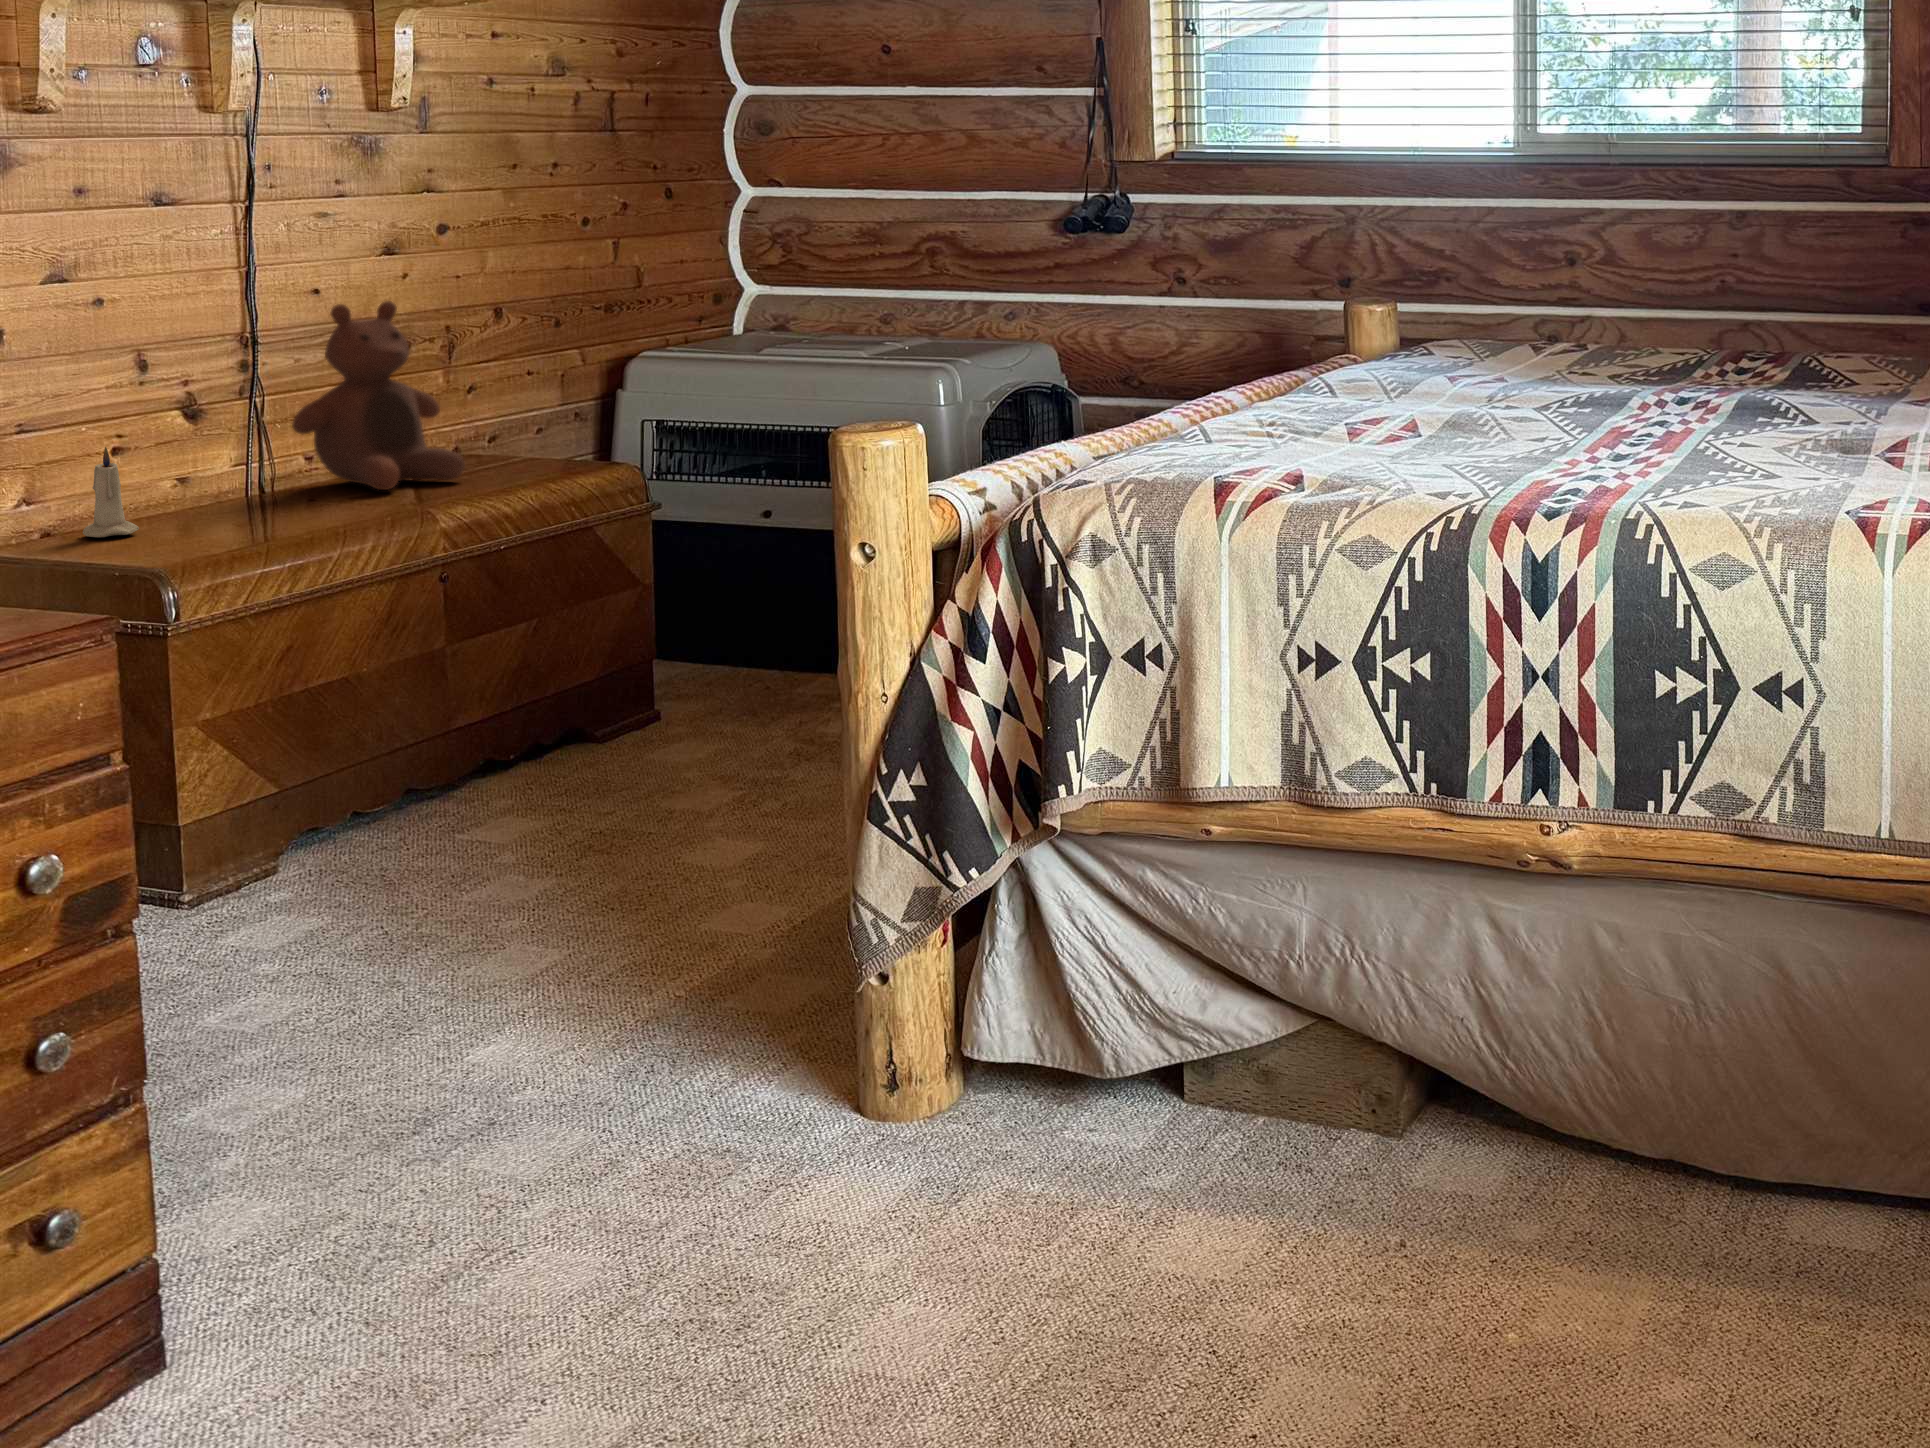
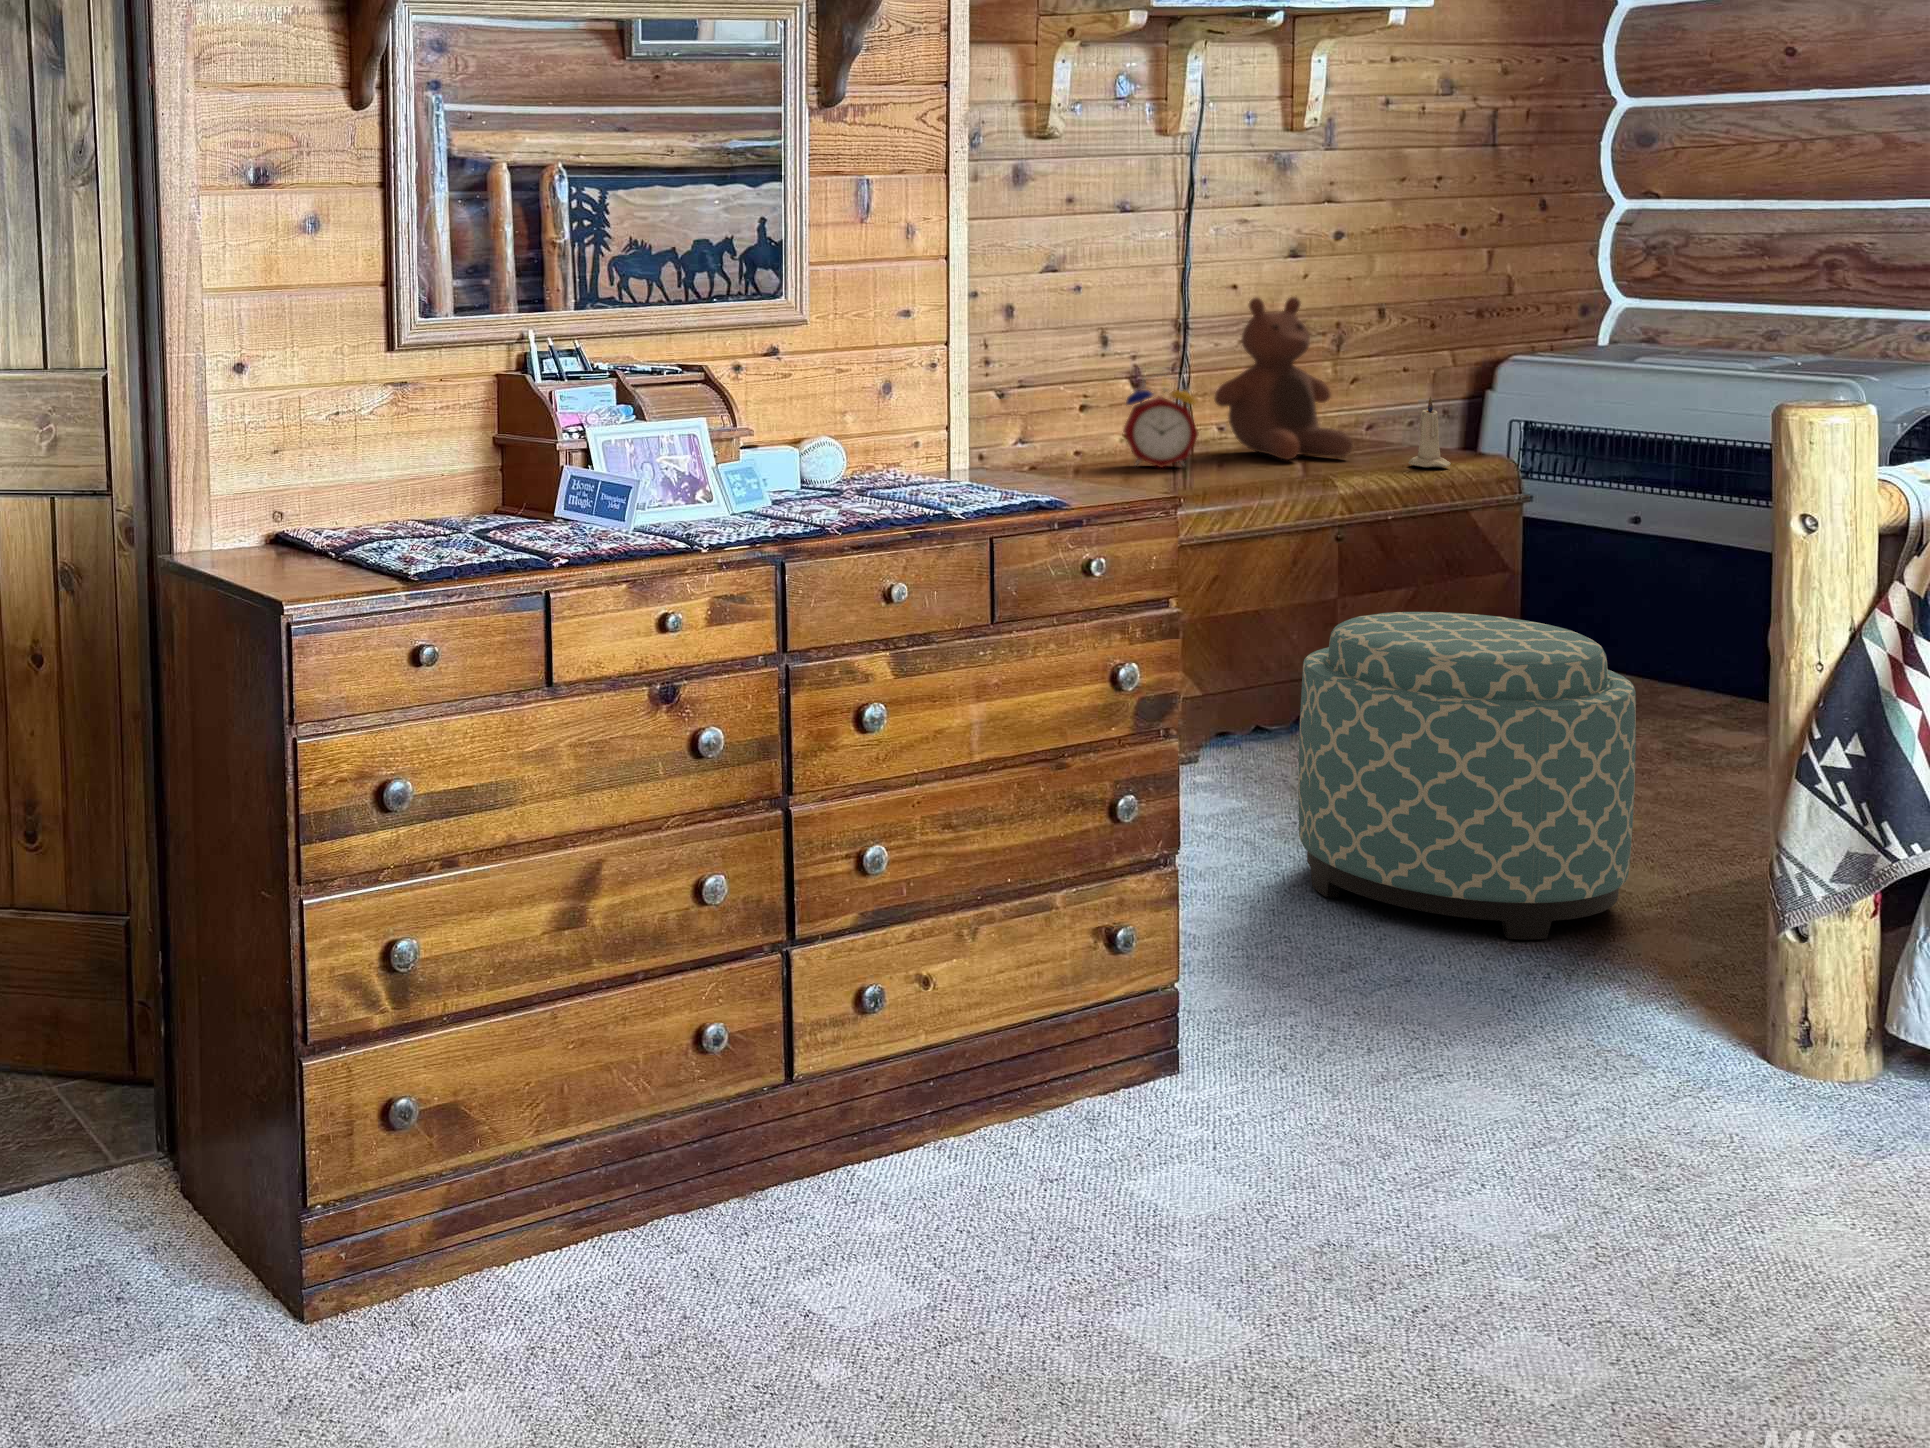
alarm clock: none [161,405,264,521] -> present [1123,374,1198,467]
candle: present [83,447,139,538] -> present [1409,397,1451,467]
ottoman: none [360,665,740,1044] -> present [1298,612,1636,940]

